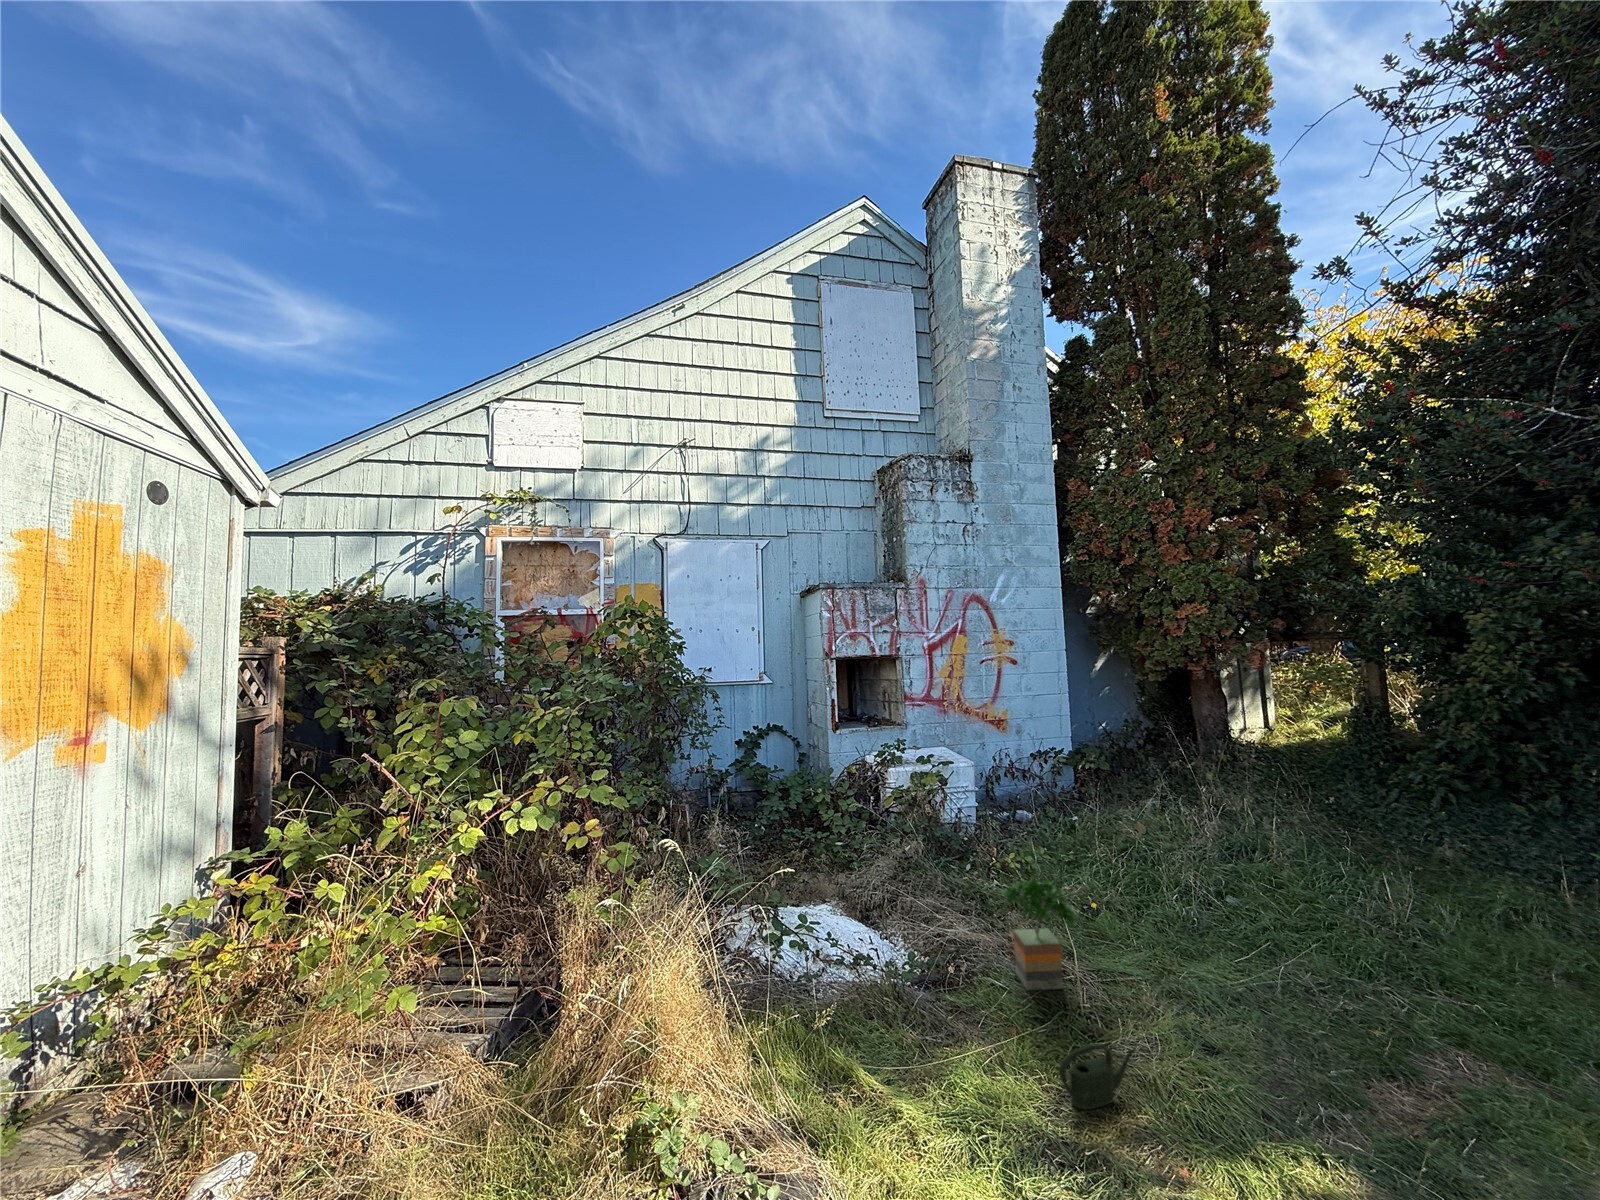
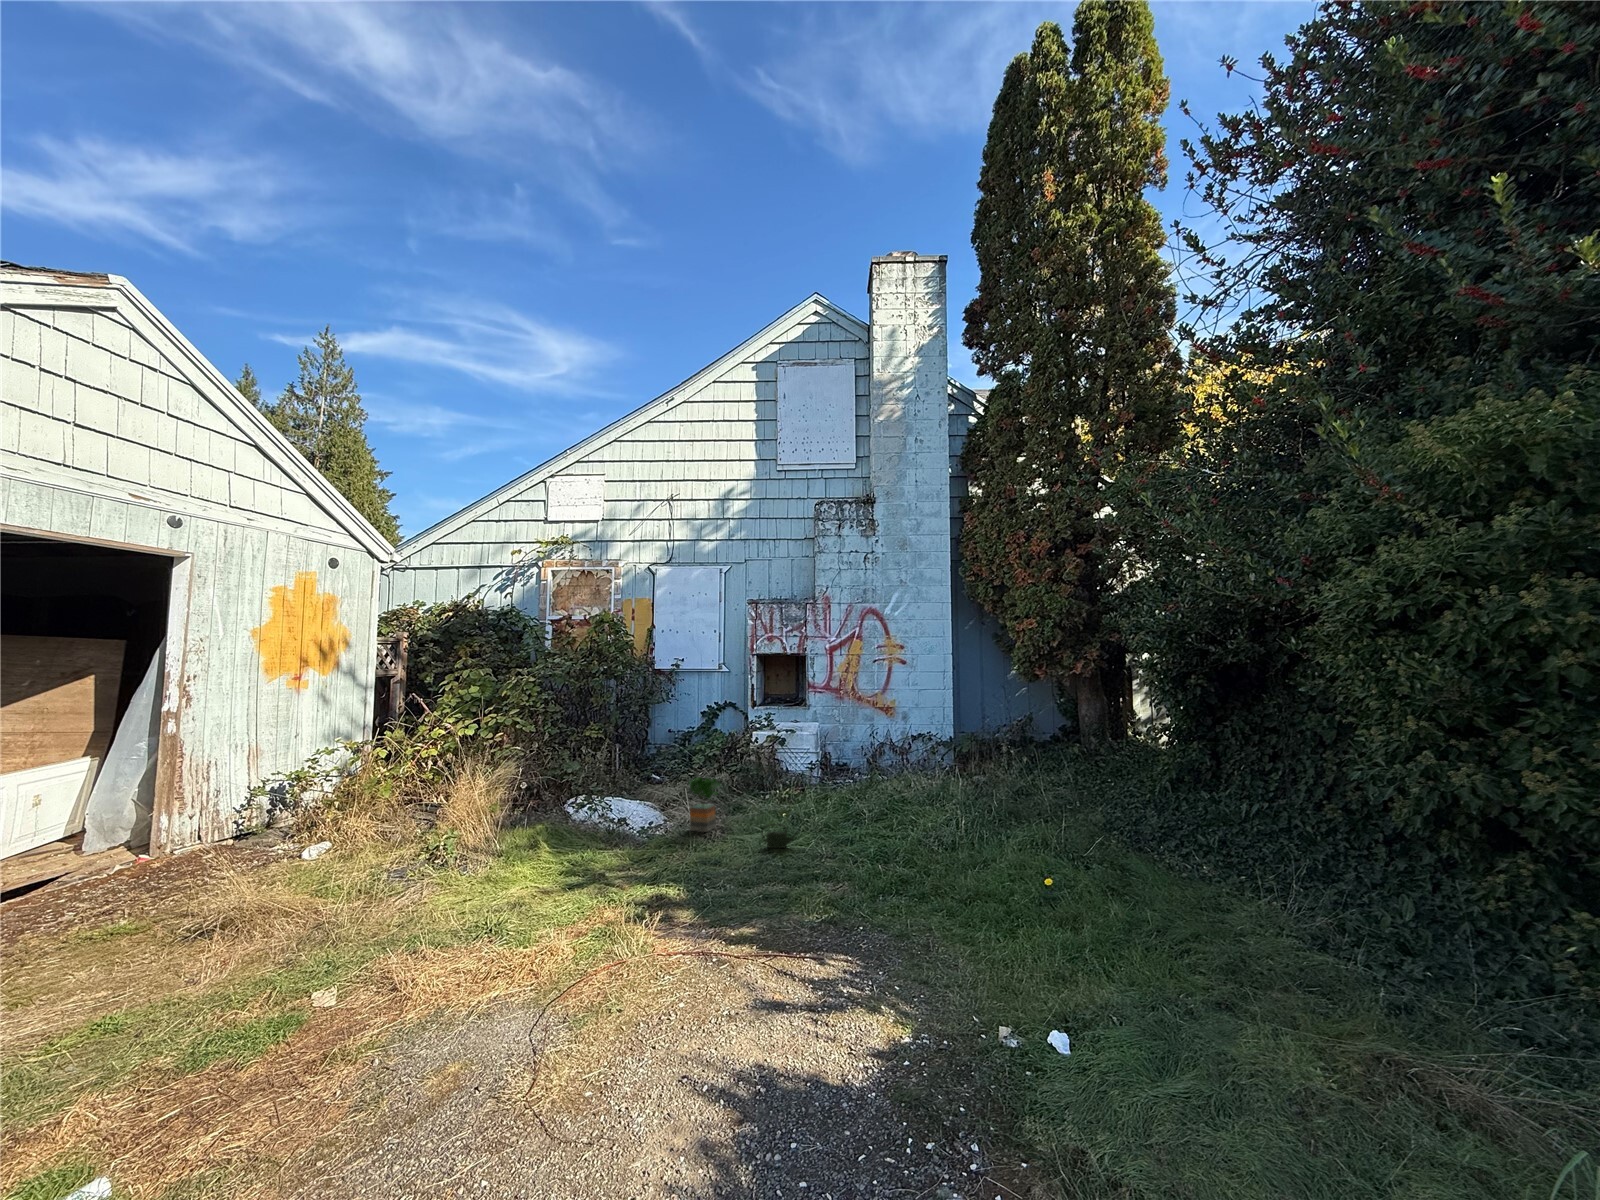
watering can: present [1059,1043,1136,1110] -> present [762,824,798,848]

